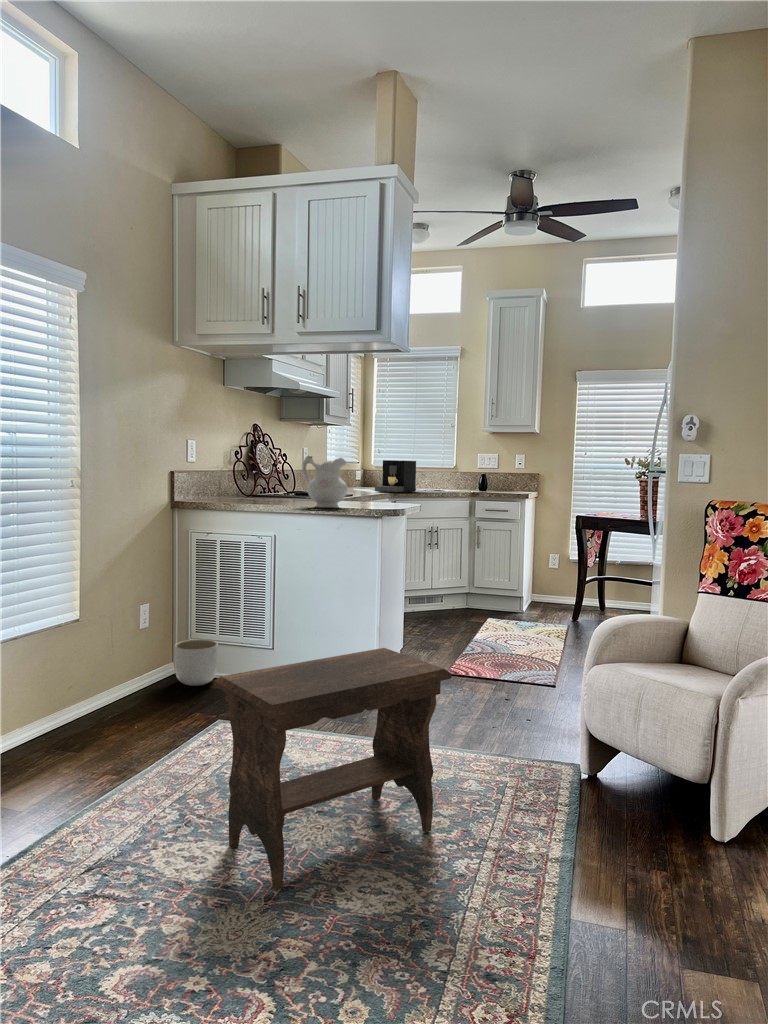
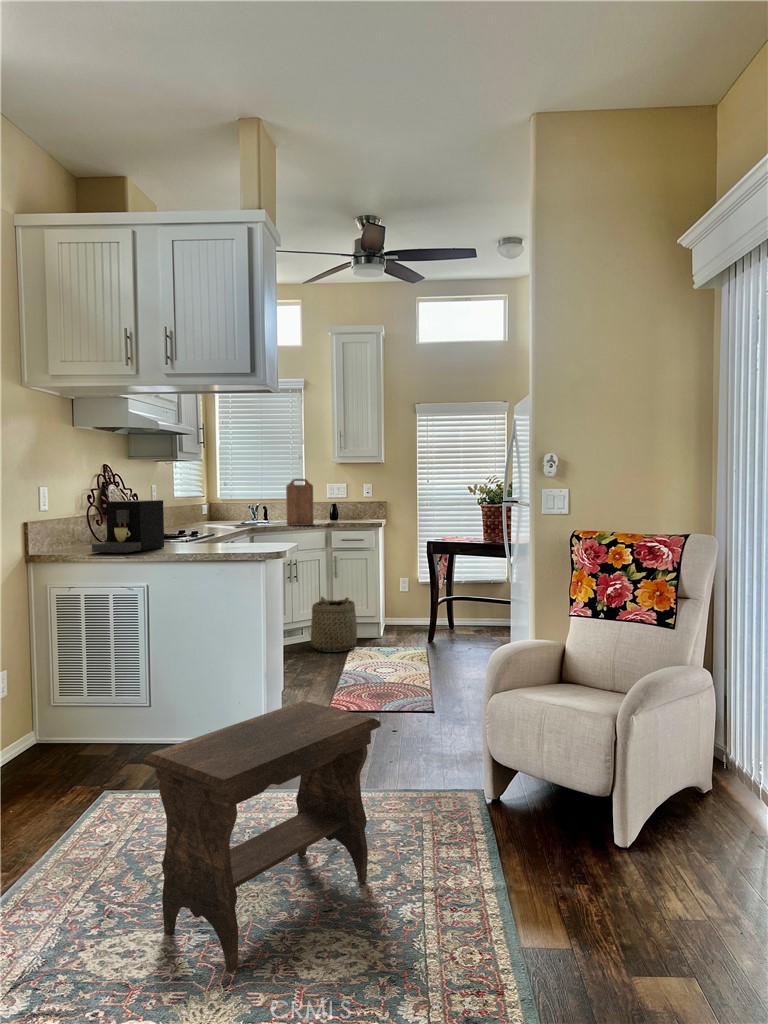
cutting board: none [432,447,460,493] -> present [286,479,314,525]
ceramic pitcher: present [302,456,347,508] -> none [175,500,225,554]
coffee maker: present [375,460,416,492] -> present [92,500,164,553]
basket: none [449,564,496,620] -> present [310,597,357,652]
planter: present [174,639,218,686] -> none [37,703,87,756]

